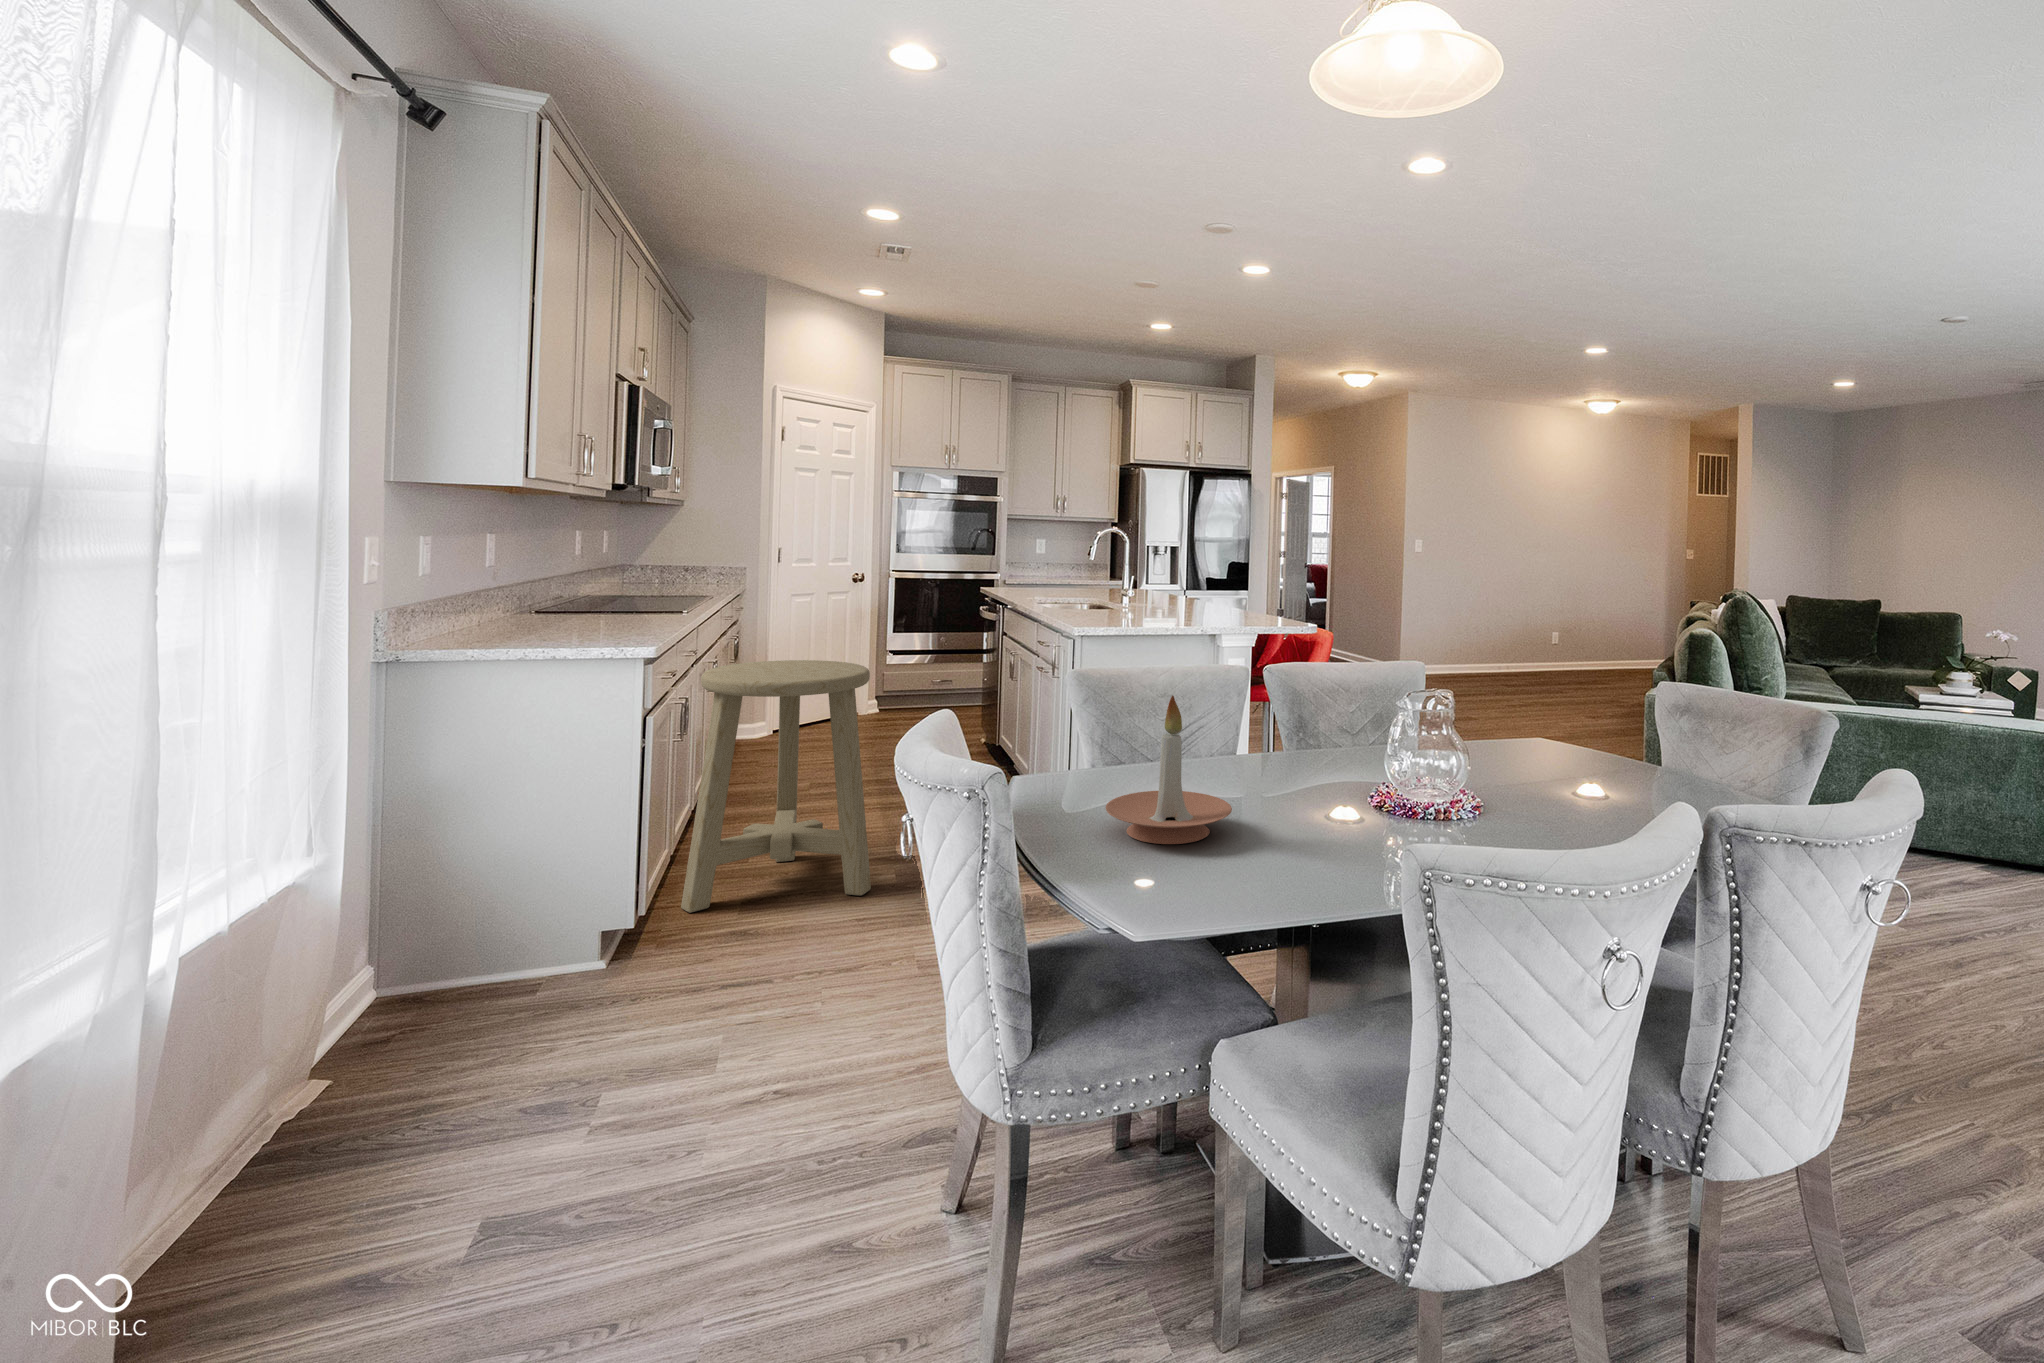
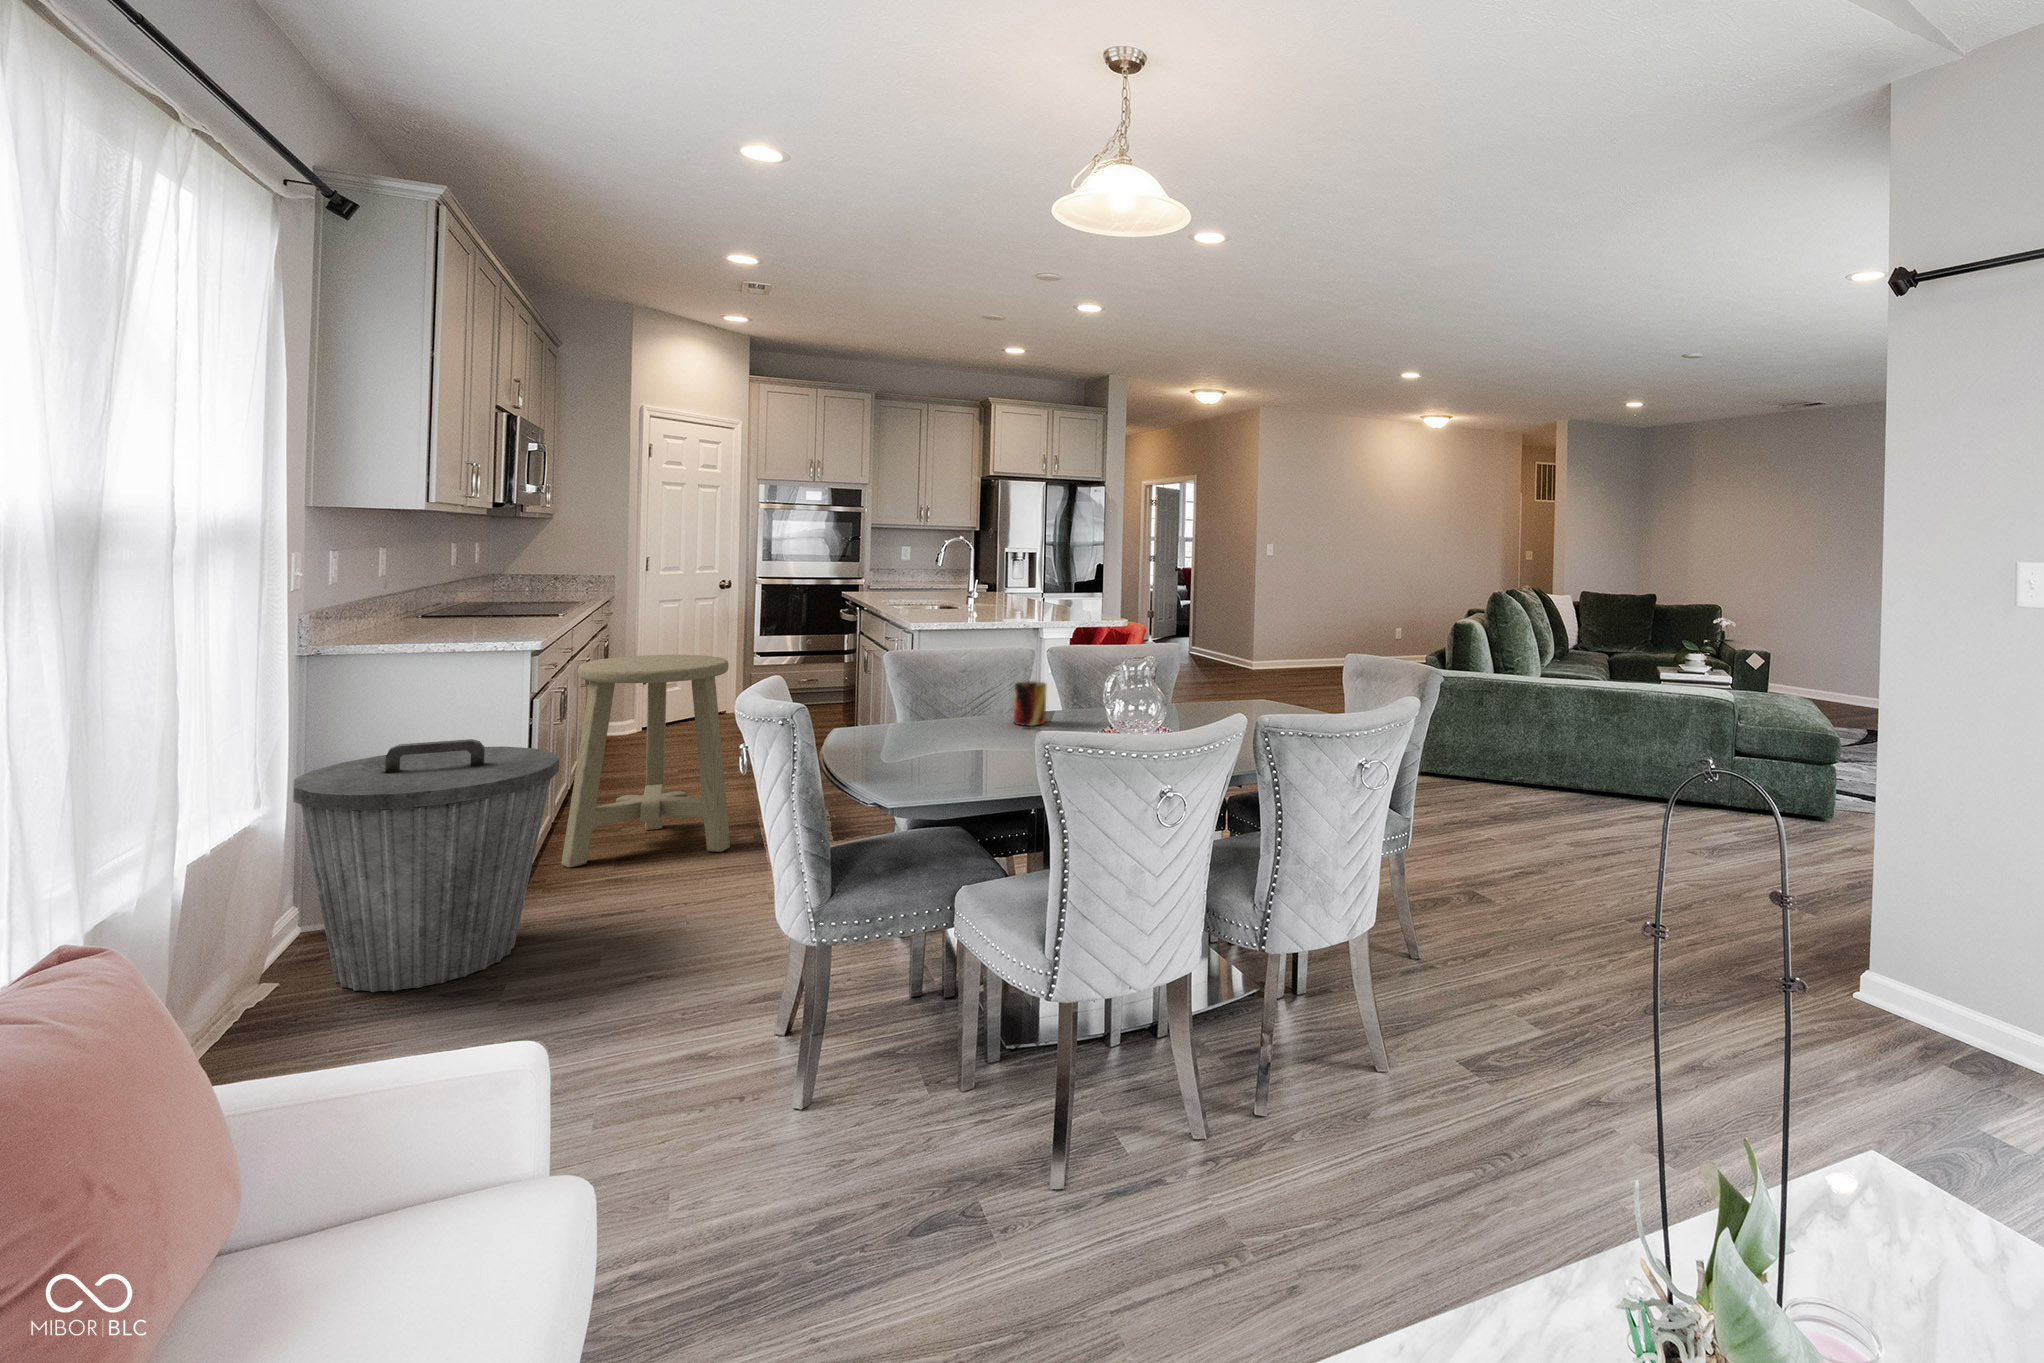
candle holder: present [1106,696,1232,844] -> none [890,660,982,762]
mug: none [1243,716,1287,777] -> present [1014,682,1046,726]
trash can: none [343,773,672,1103] -> present [293,739,559,992]

